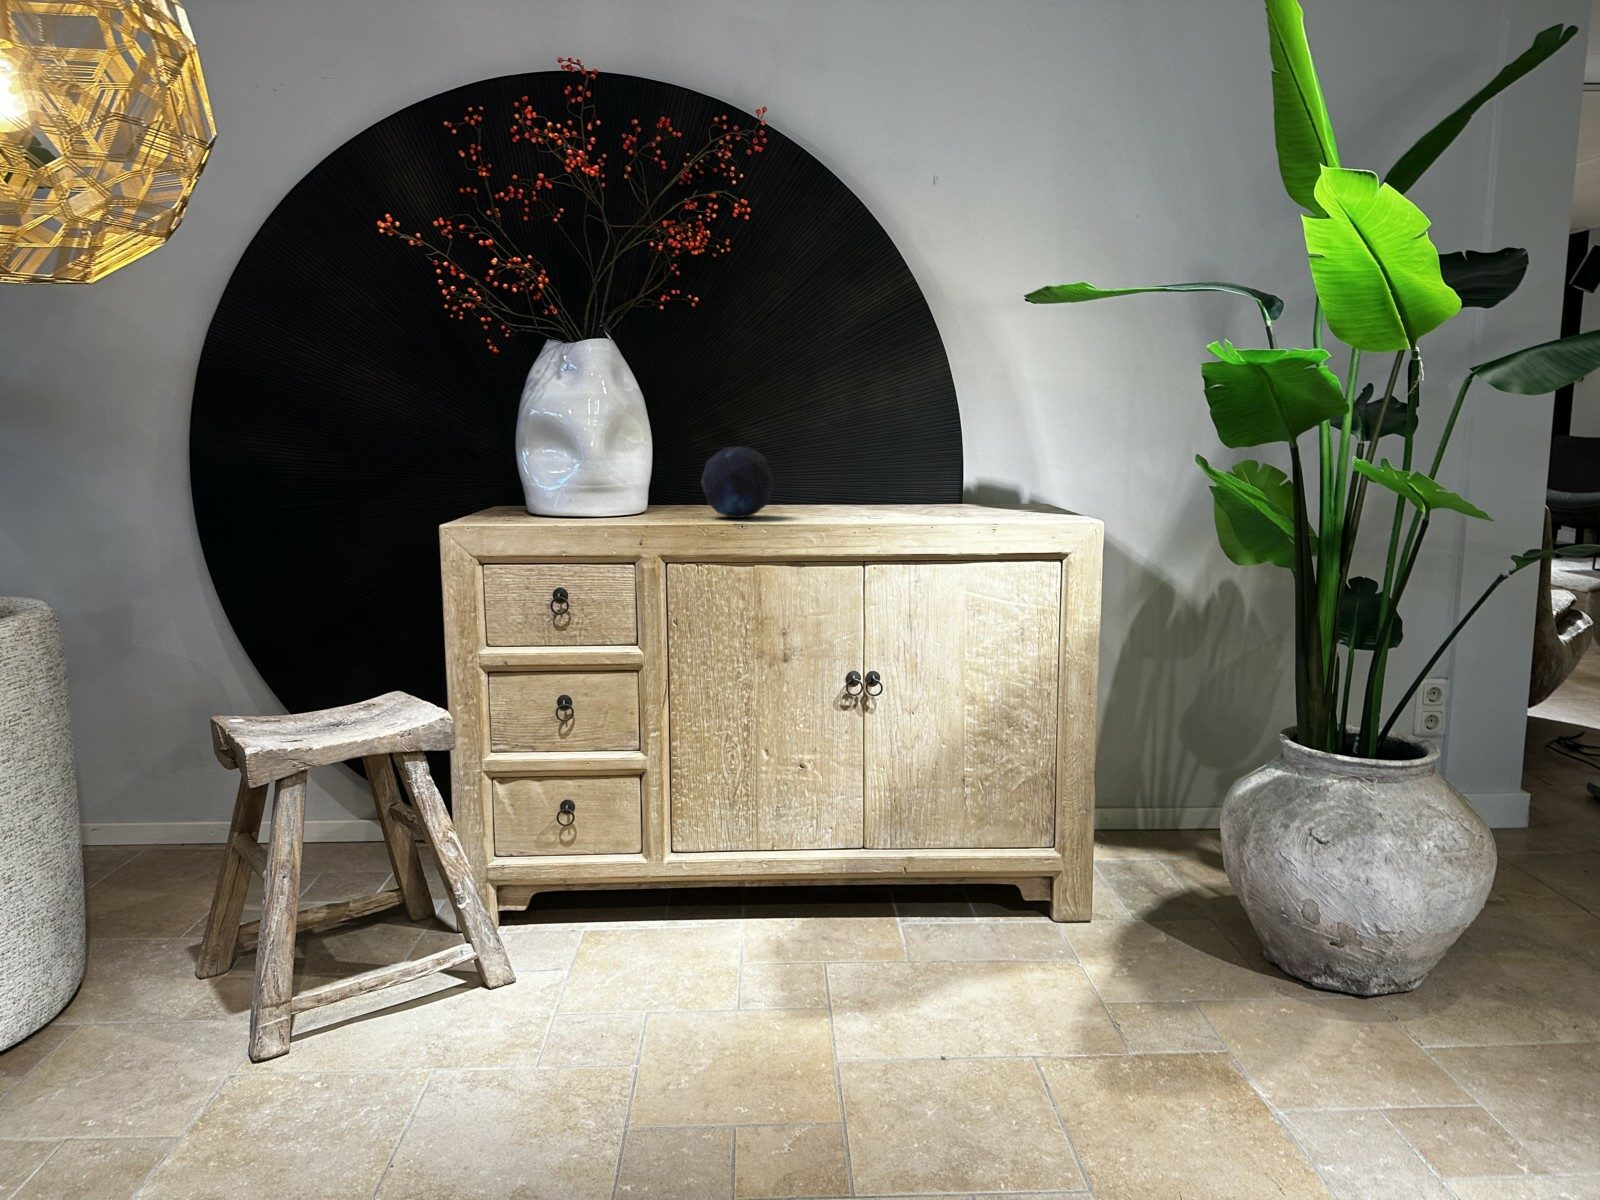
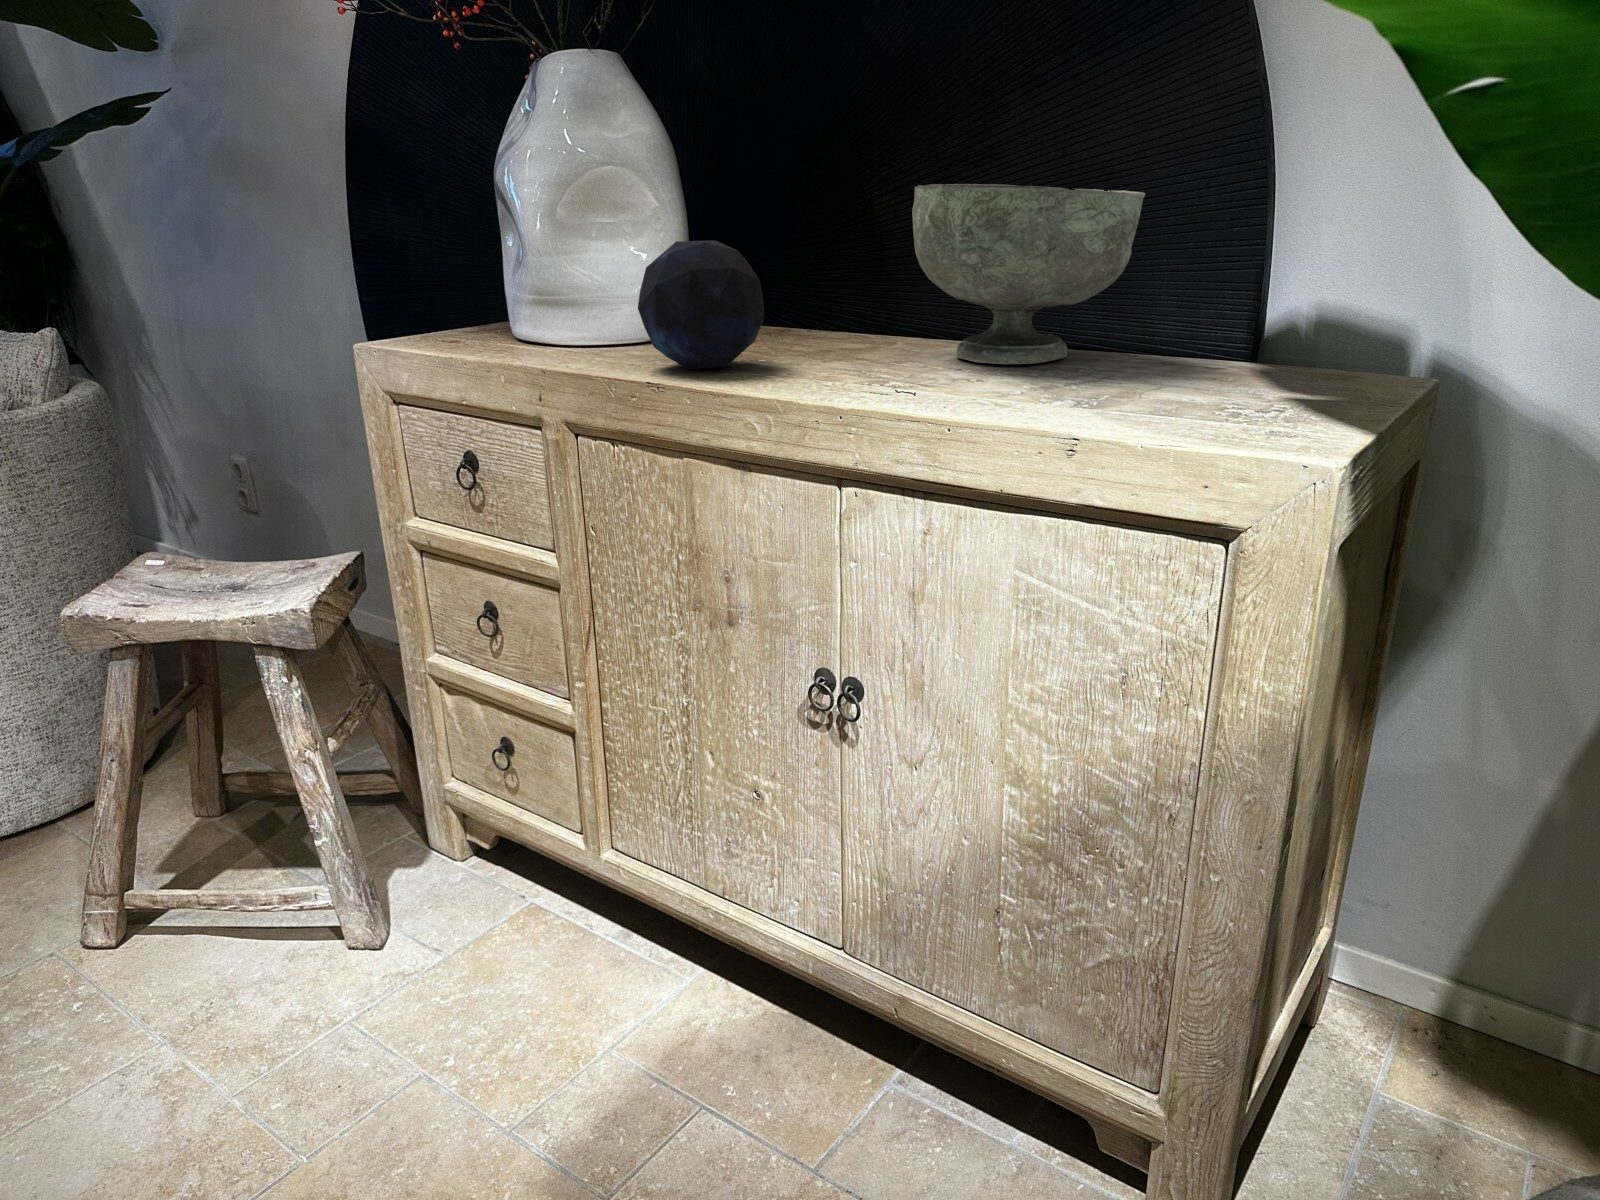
decorative bowl: none [804,418,926,509] -> present [912,184,1145,364]

